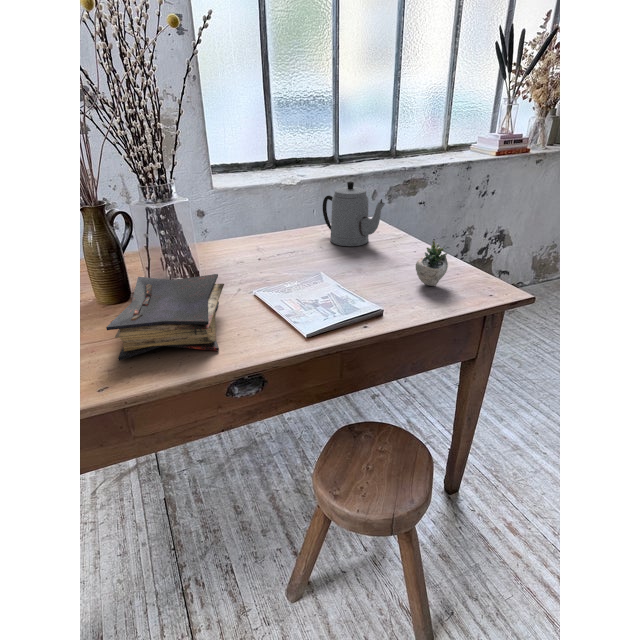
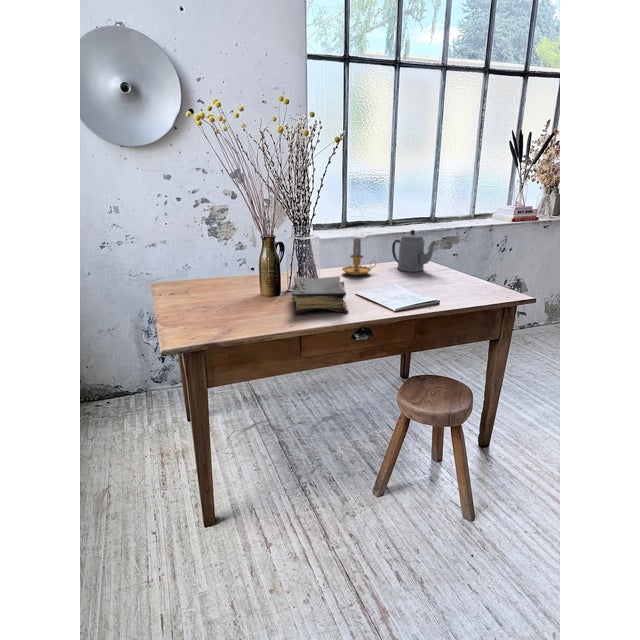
candle: none [243,195,295,256] -> present [342,238,376,275]
succulent plant: present [416,238,486,286] -> none [459,259,503,290]

